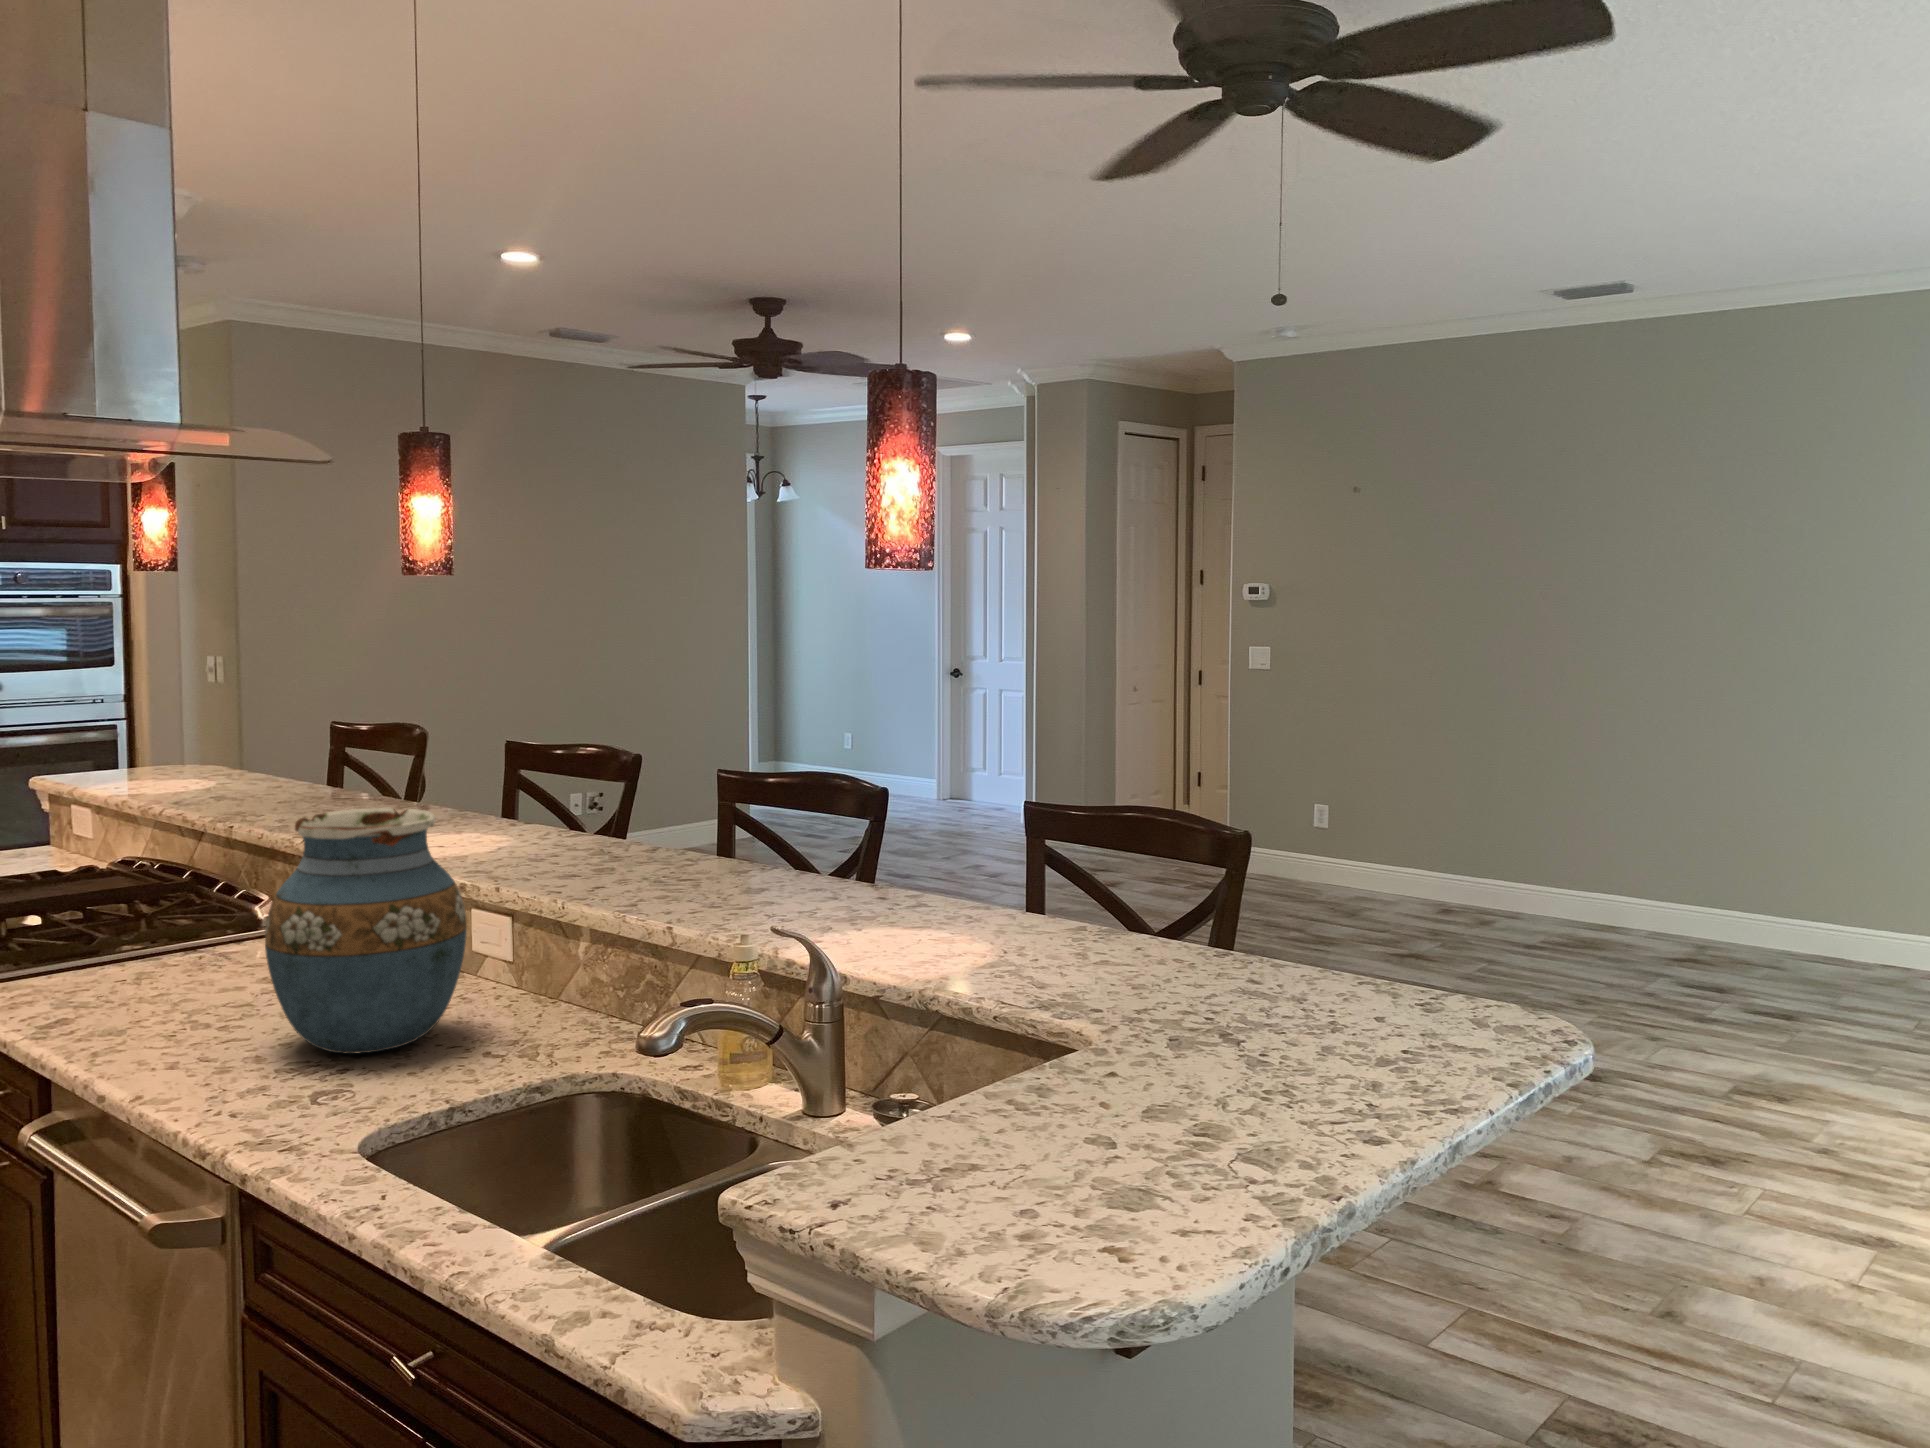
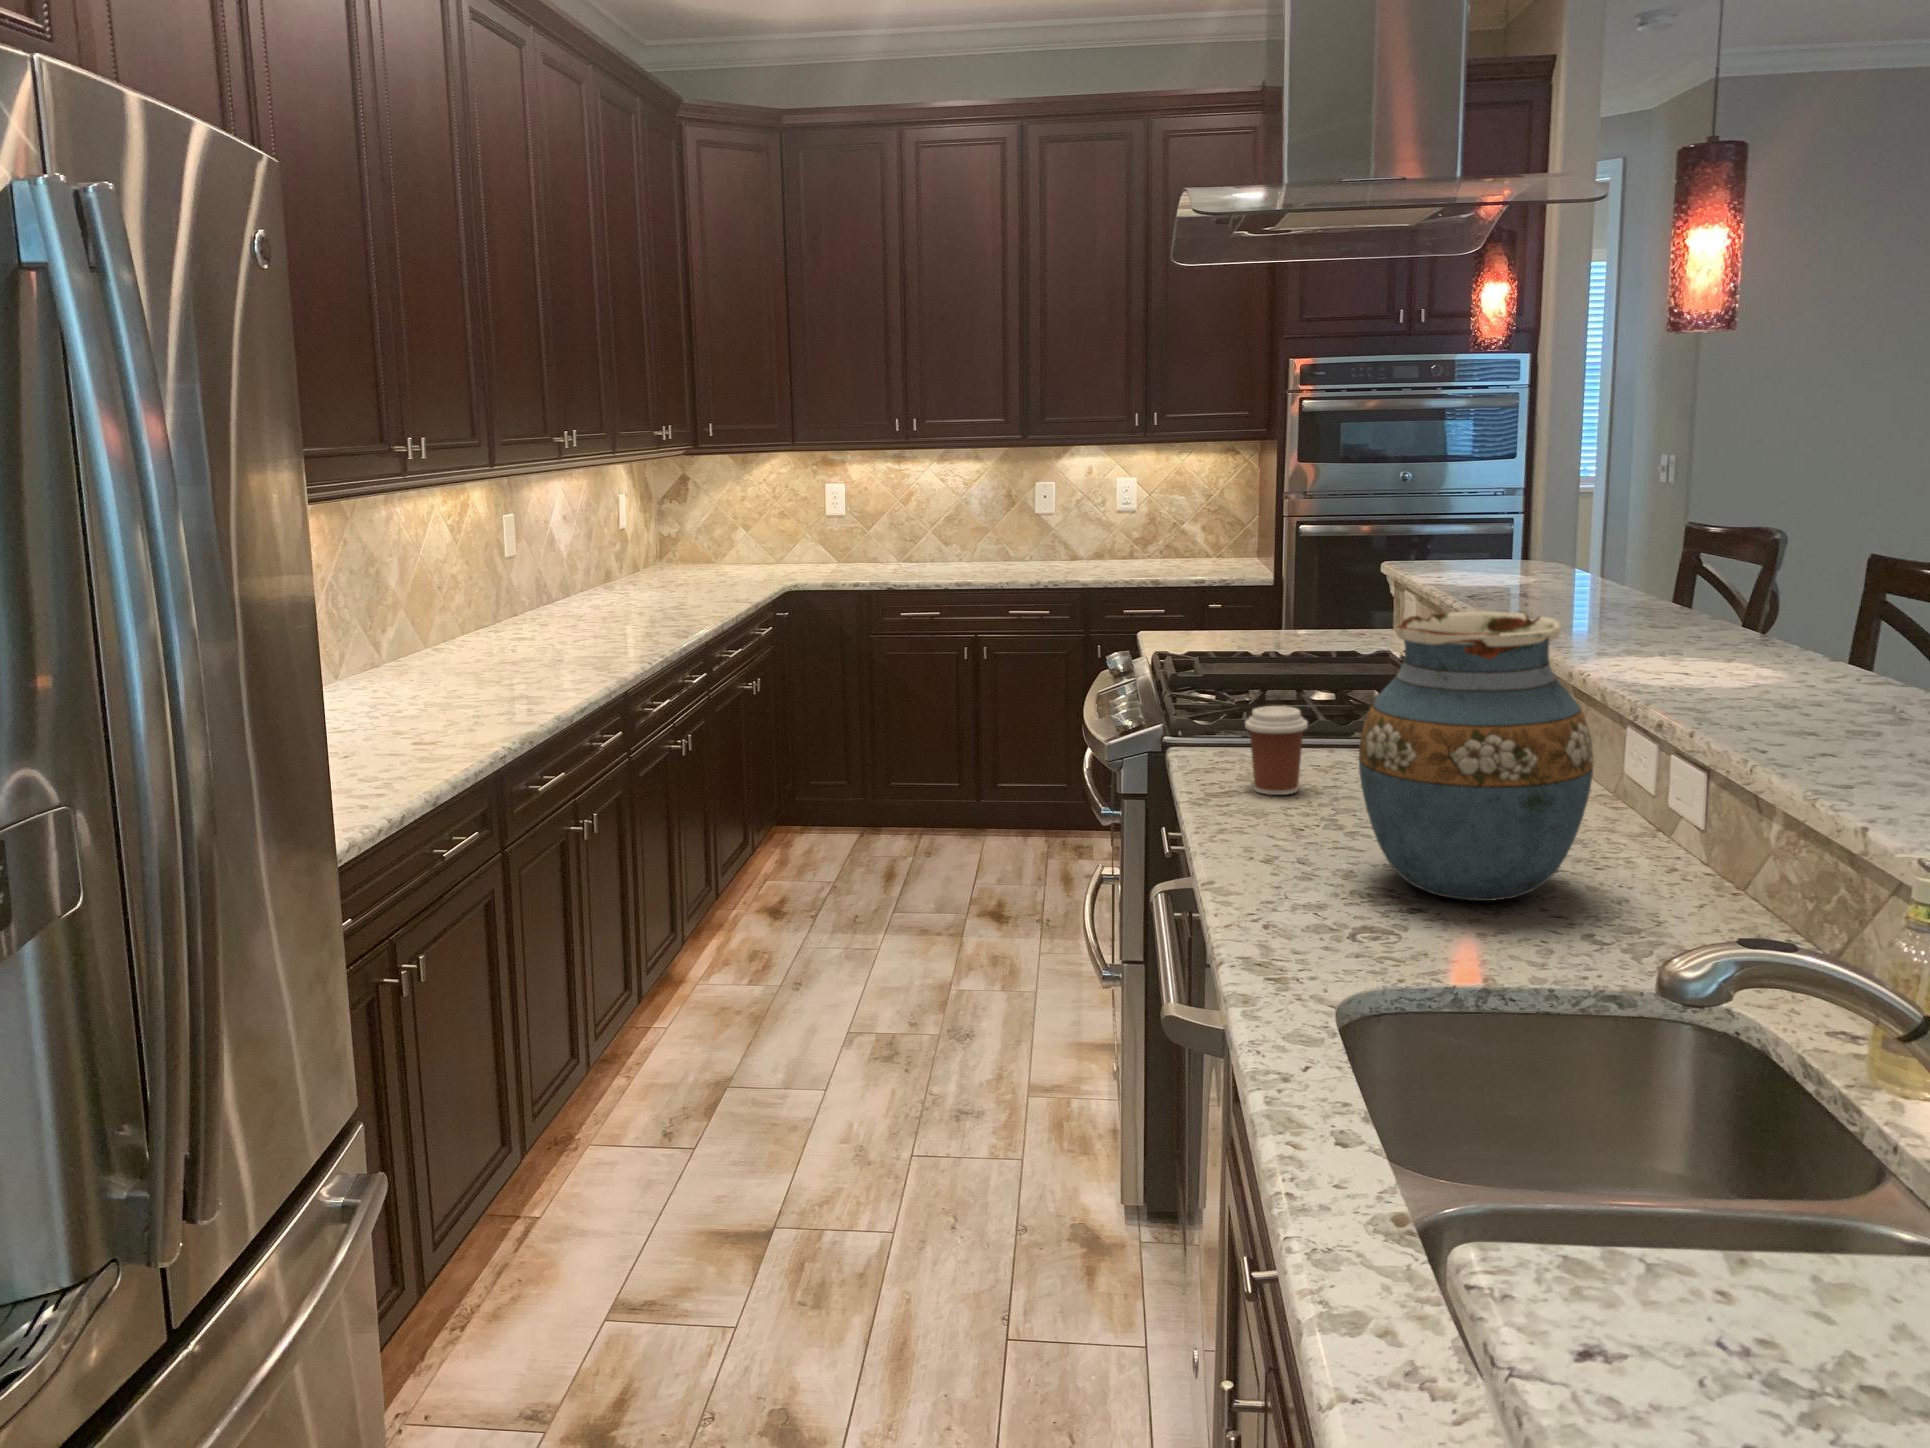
coffee cup: none [70,922,143,1012] -> present [1245,706,1308,795]

